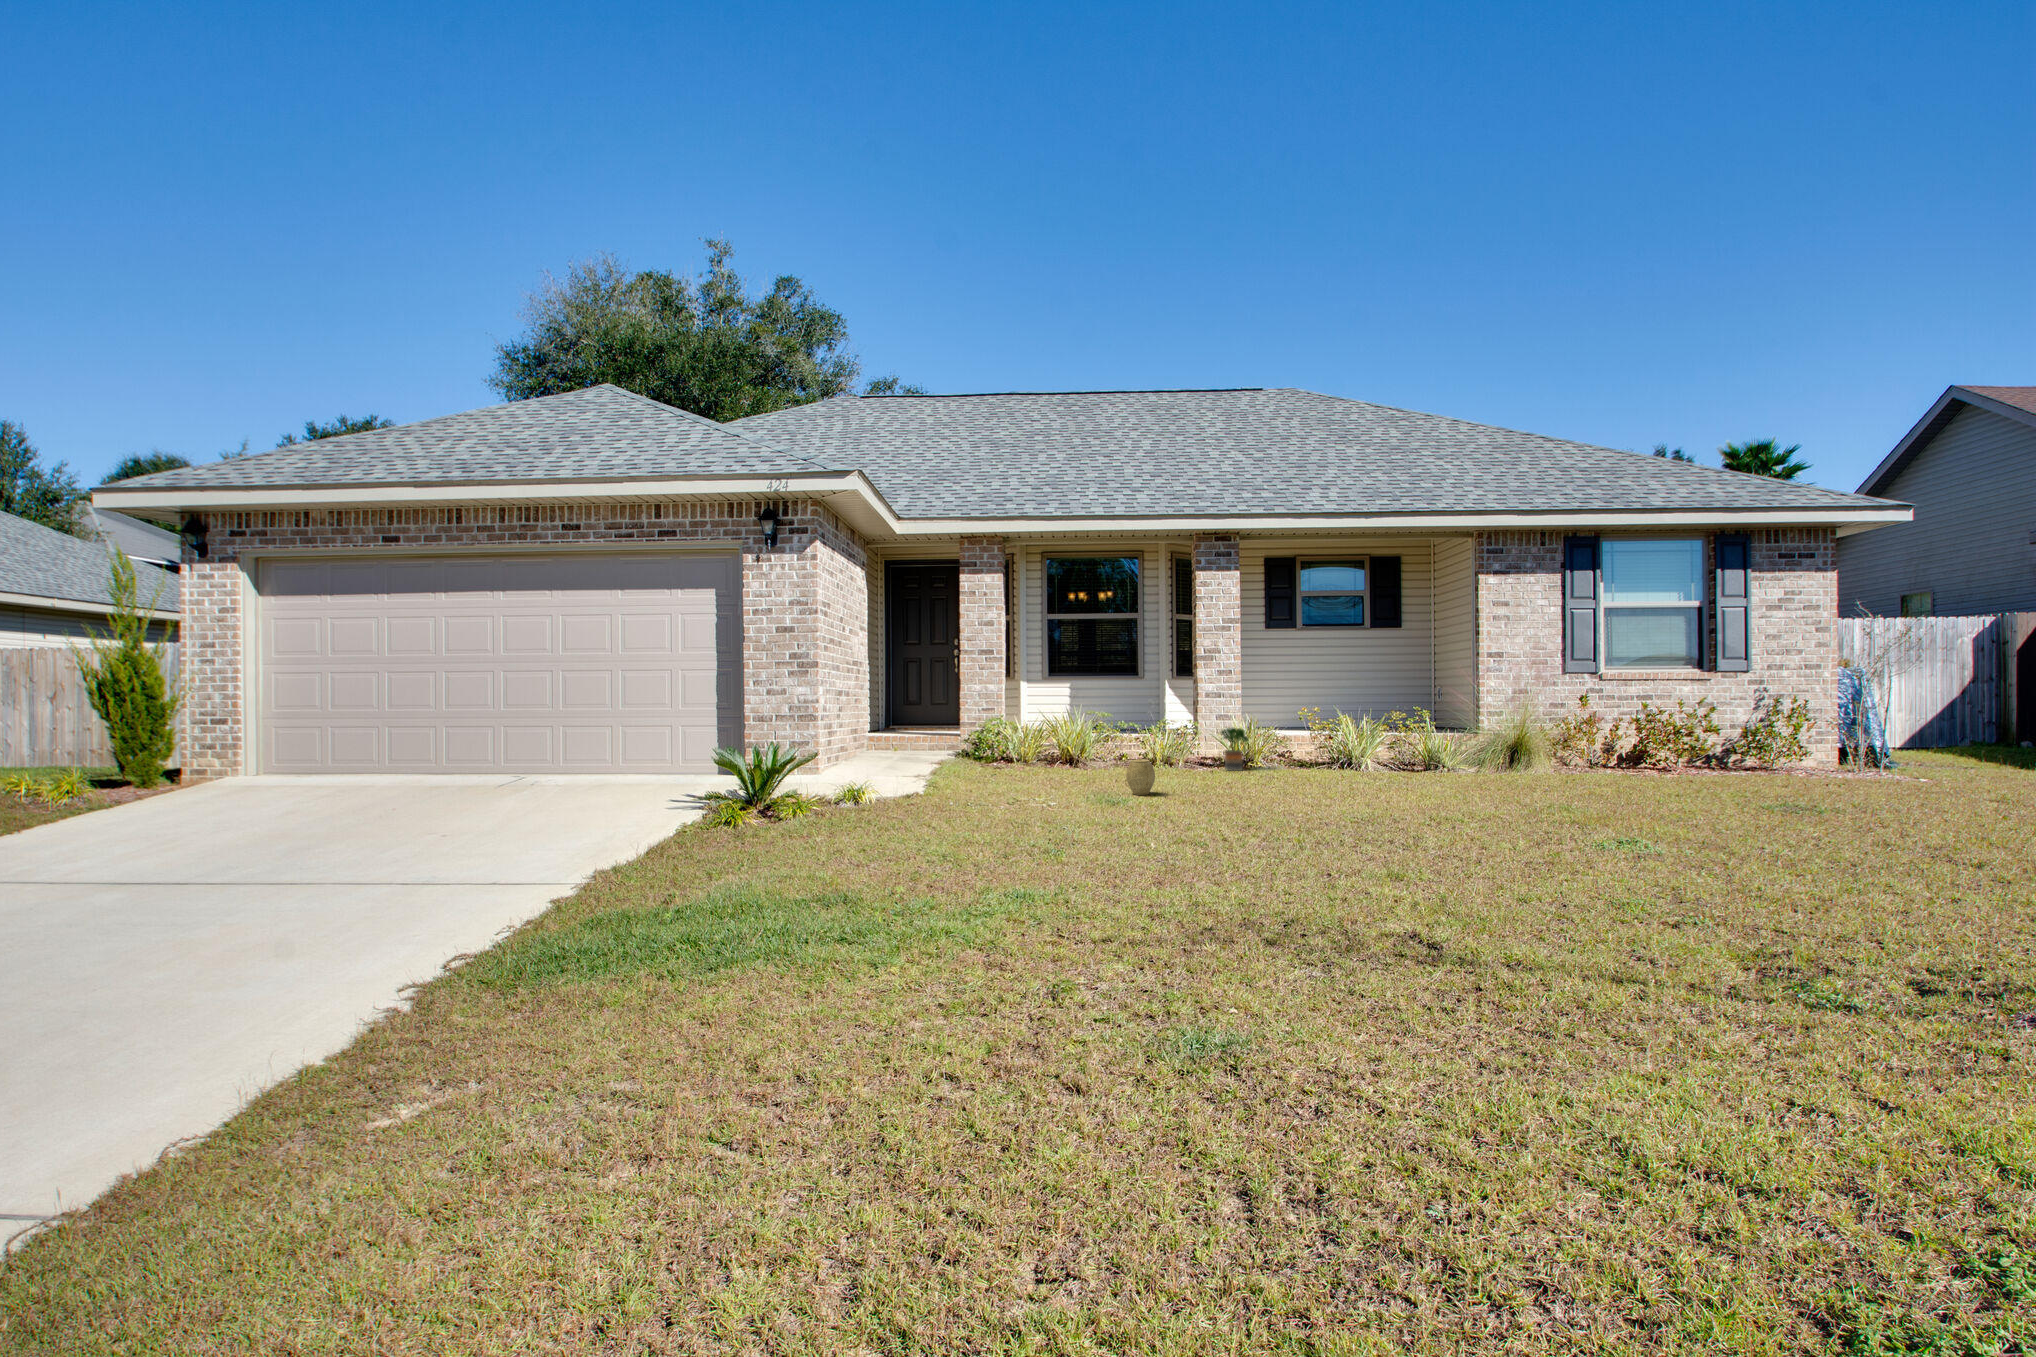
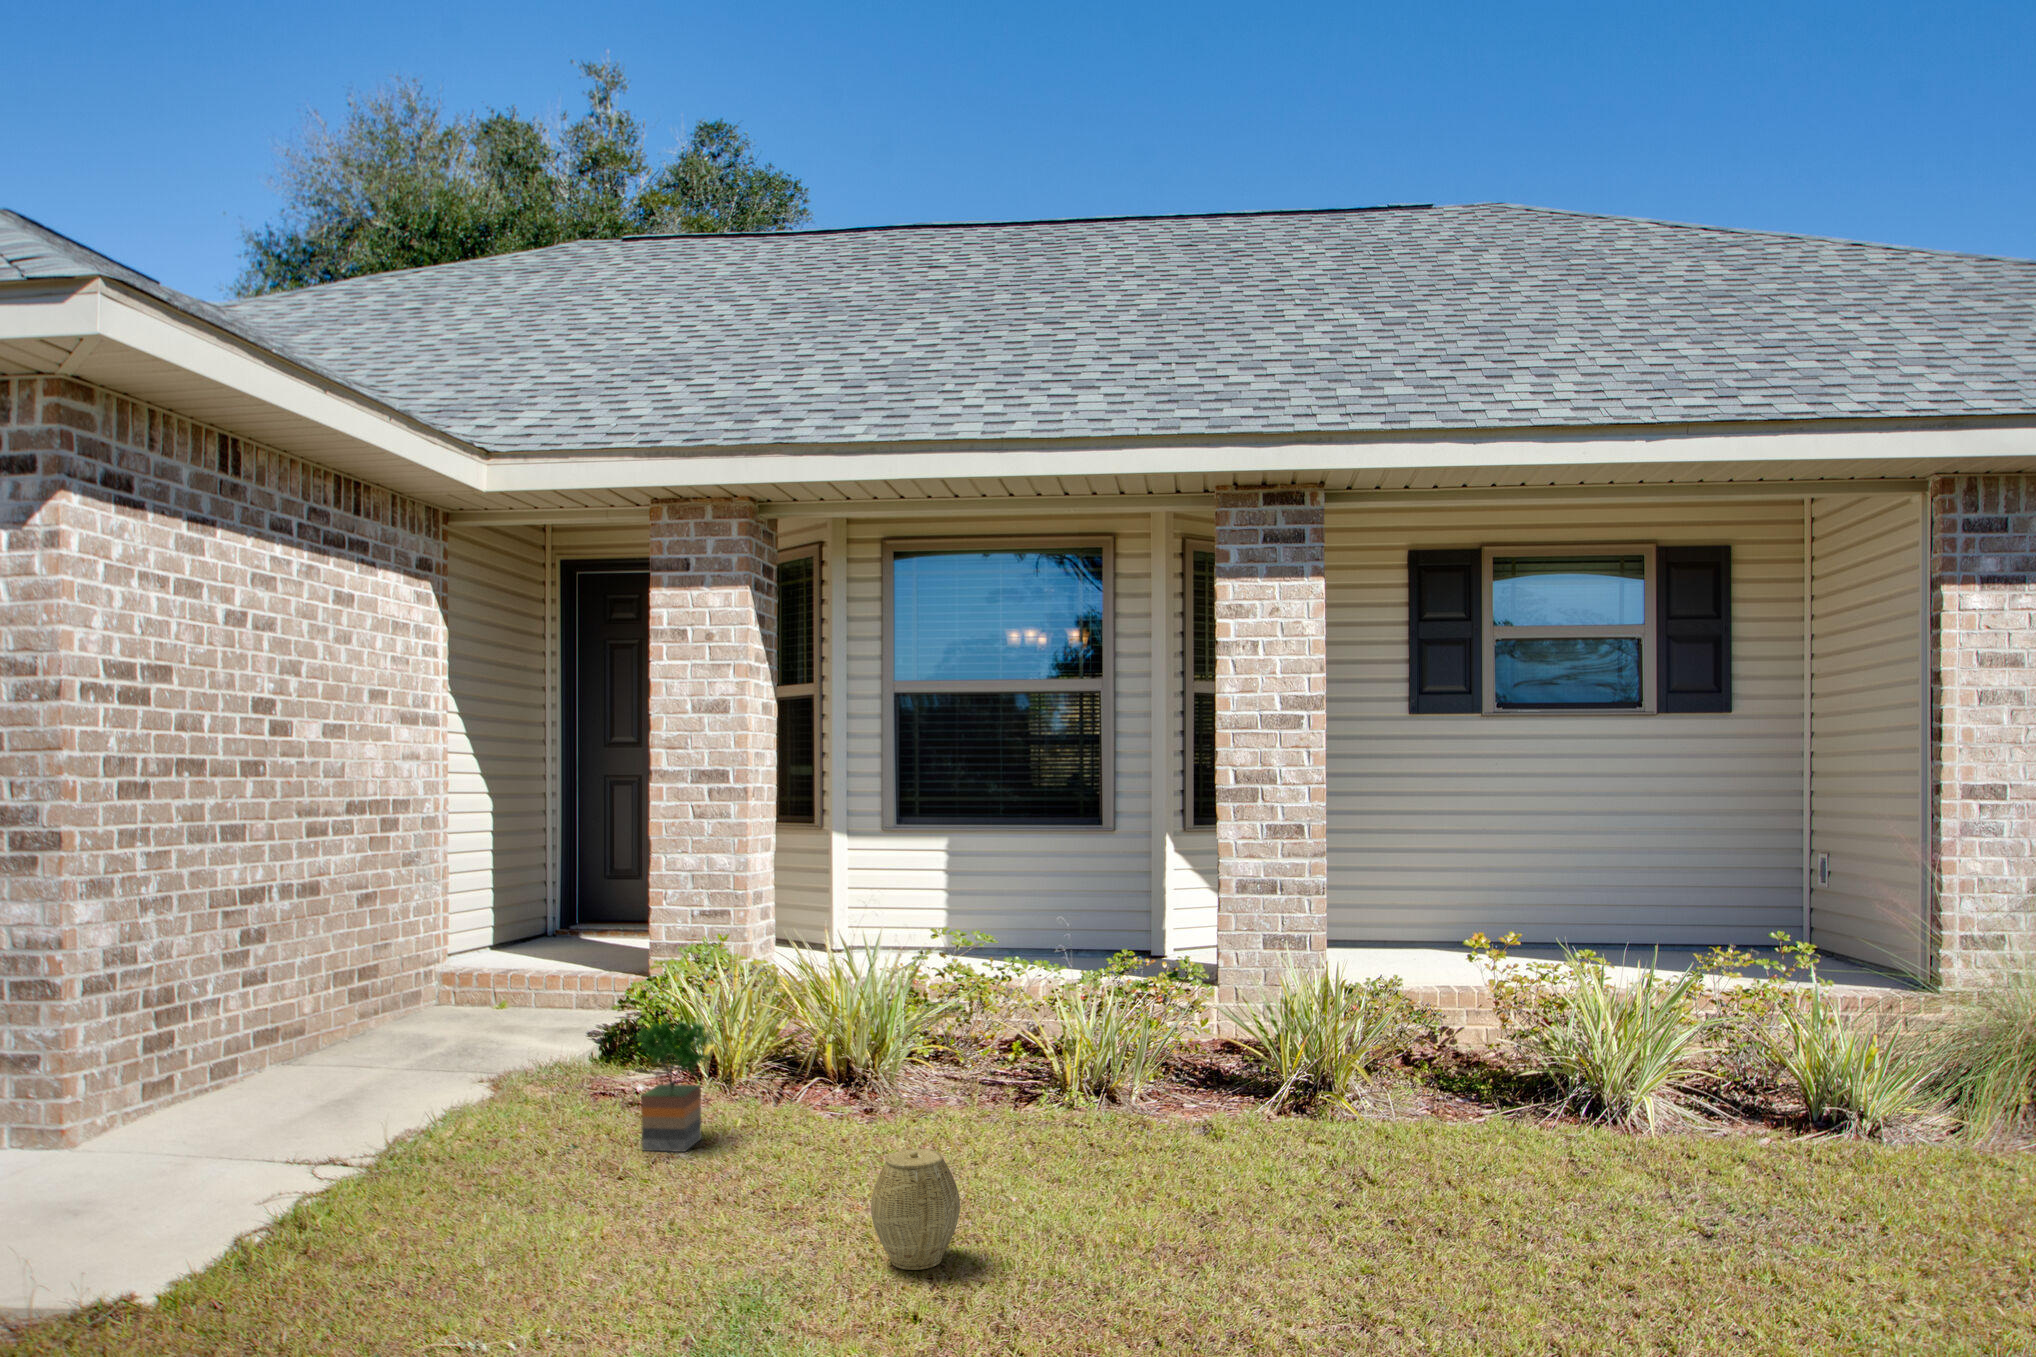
potted tree: present [1221,728,1248,771] -> present [637,1022,713,1152]

